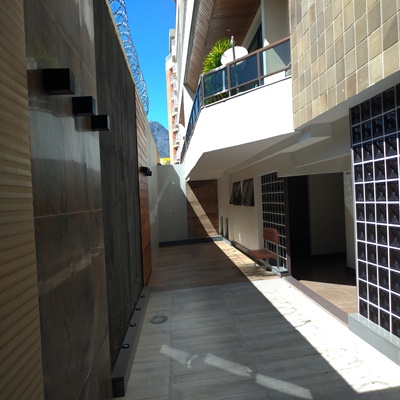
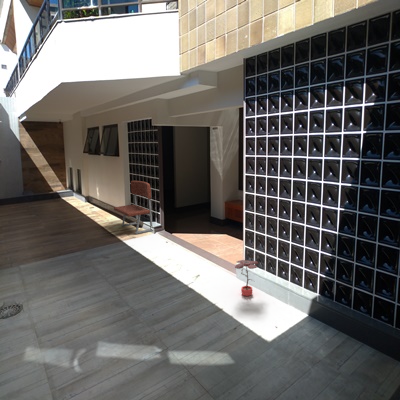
potted plant: none [343,311,372,352] -> present [235,260,258,296]

